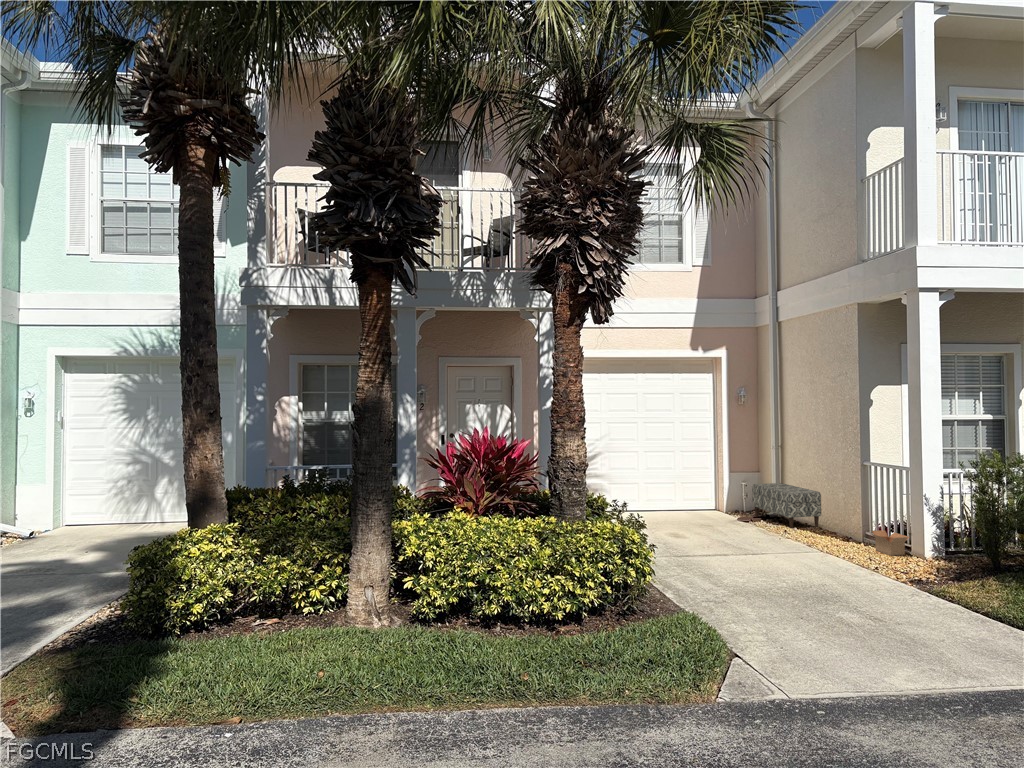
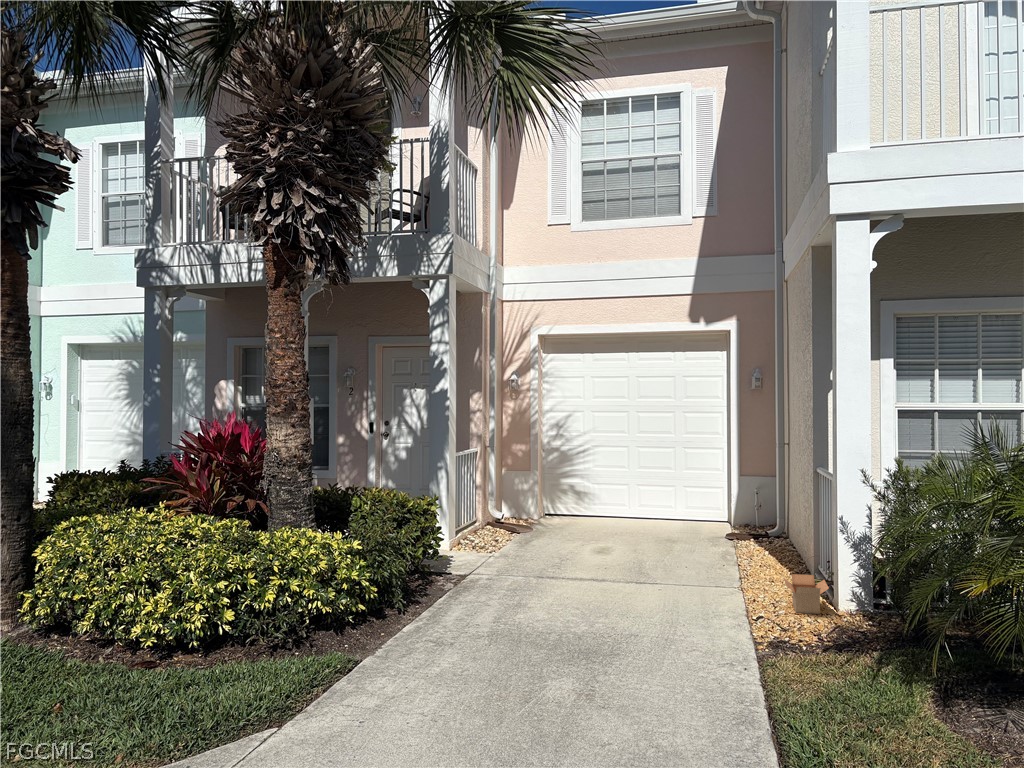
bench: present [752,483,821,528] -> none [739,498,797,563]

